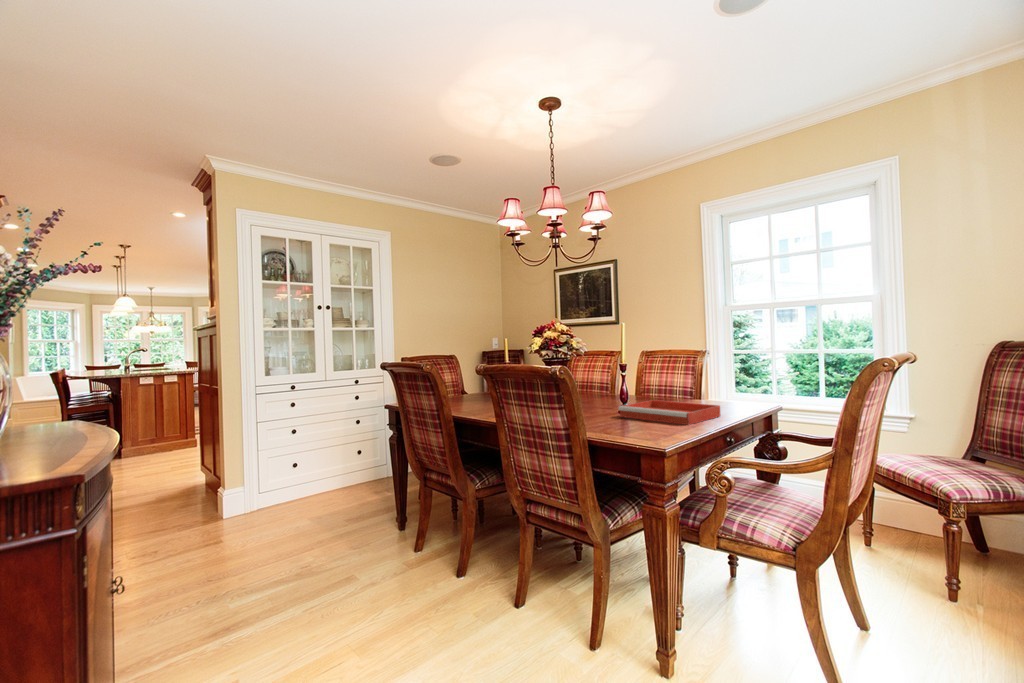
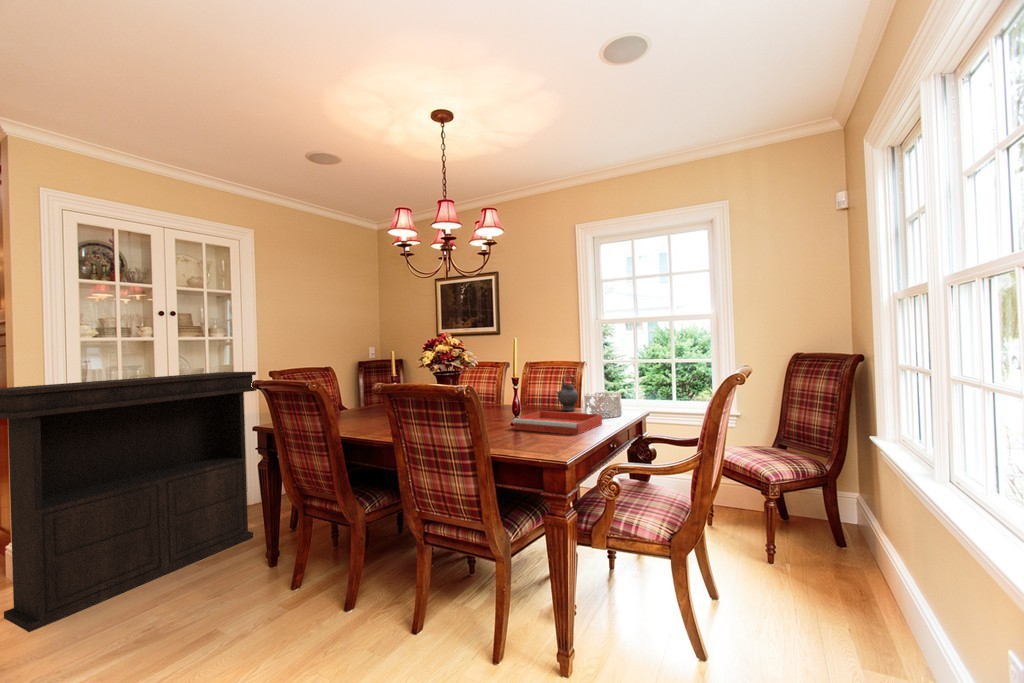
console table: none [198,357,391,557] -> present [0,372,256,632]
teapot: none [671,363,698,402] -> present [556,374,578,411]
decorative bowl: none [703,383,748,410] -> present [584,392,622,418]

